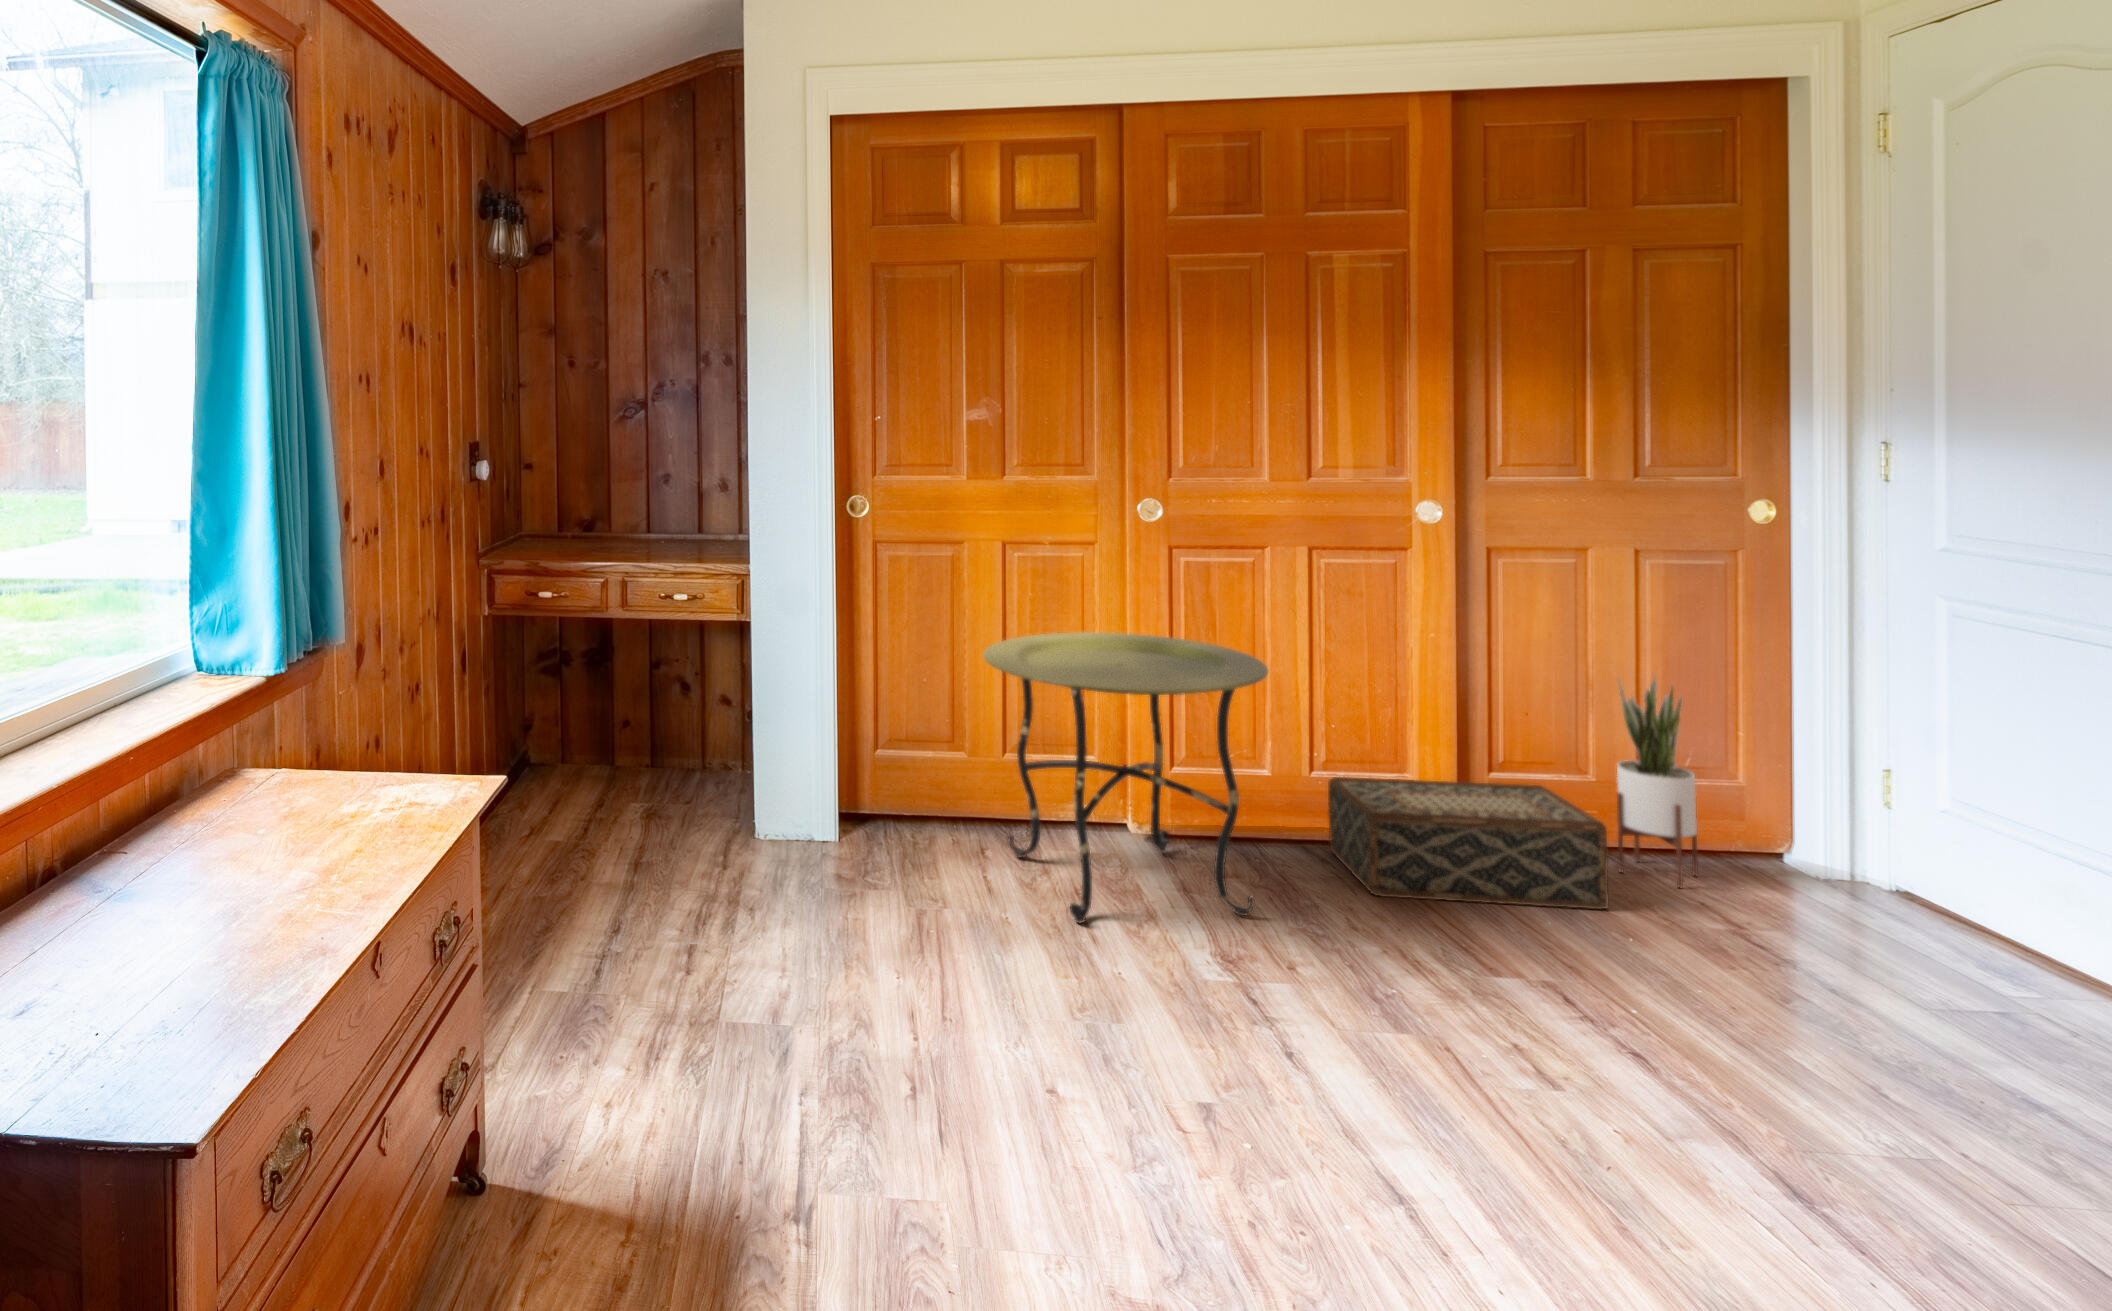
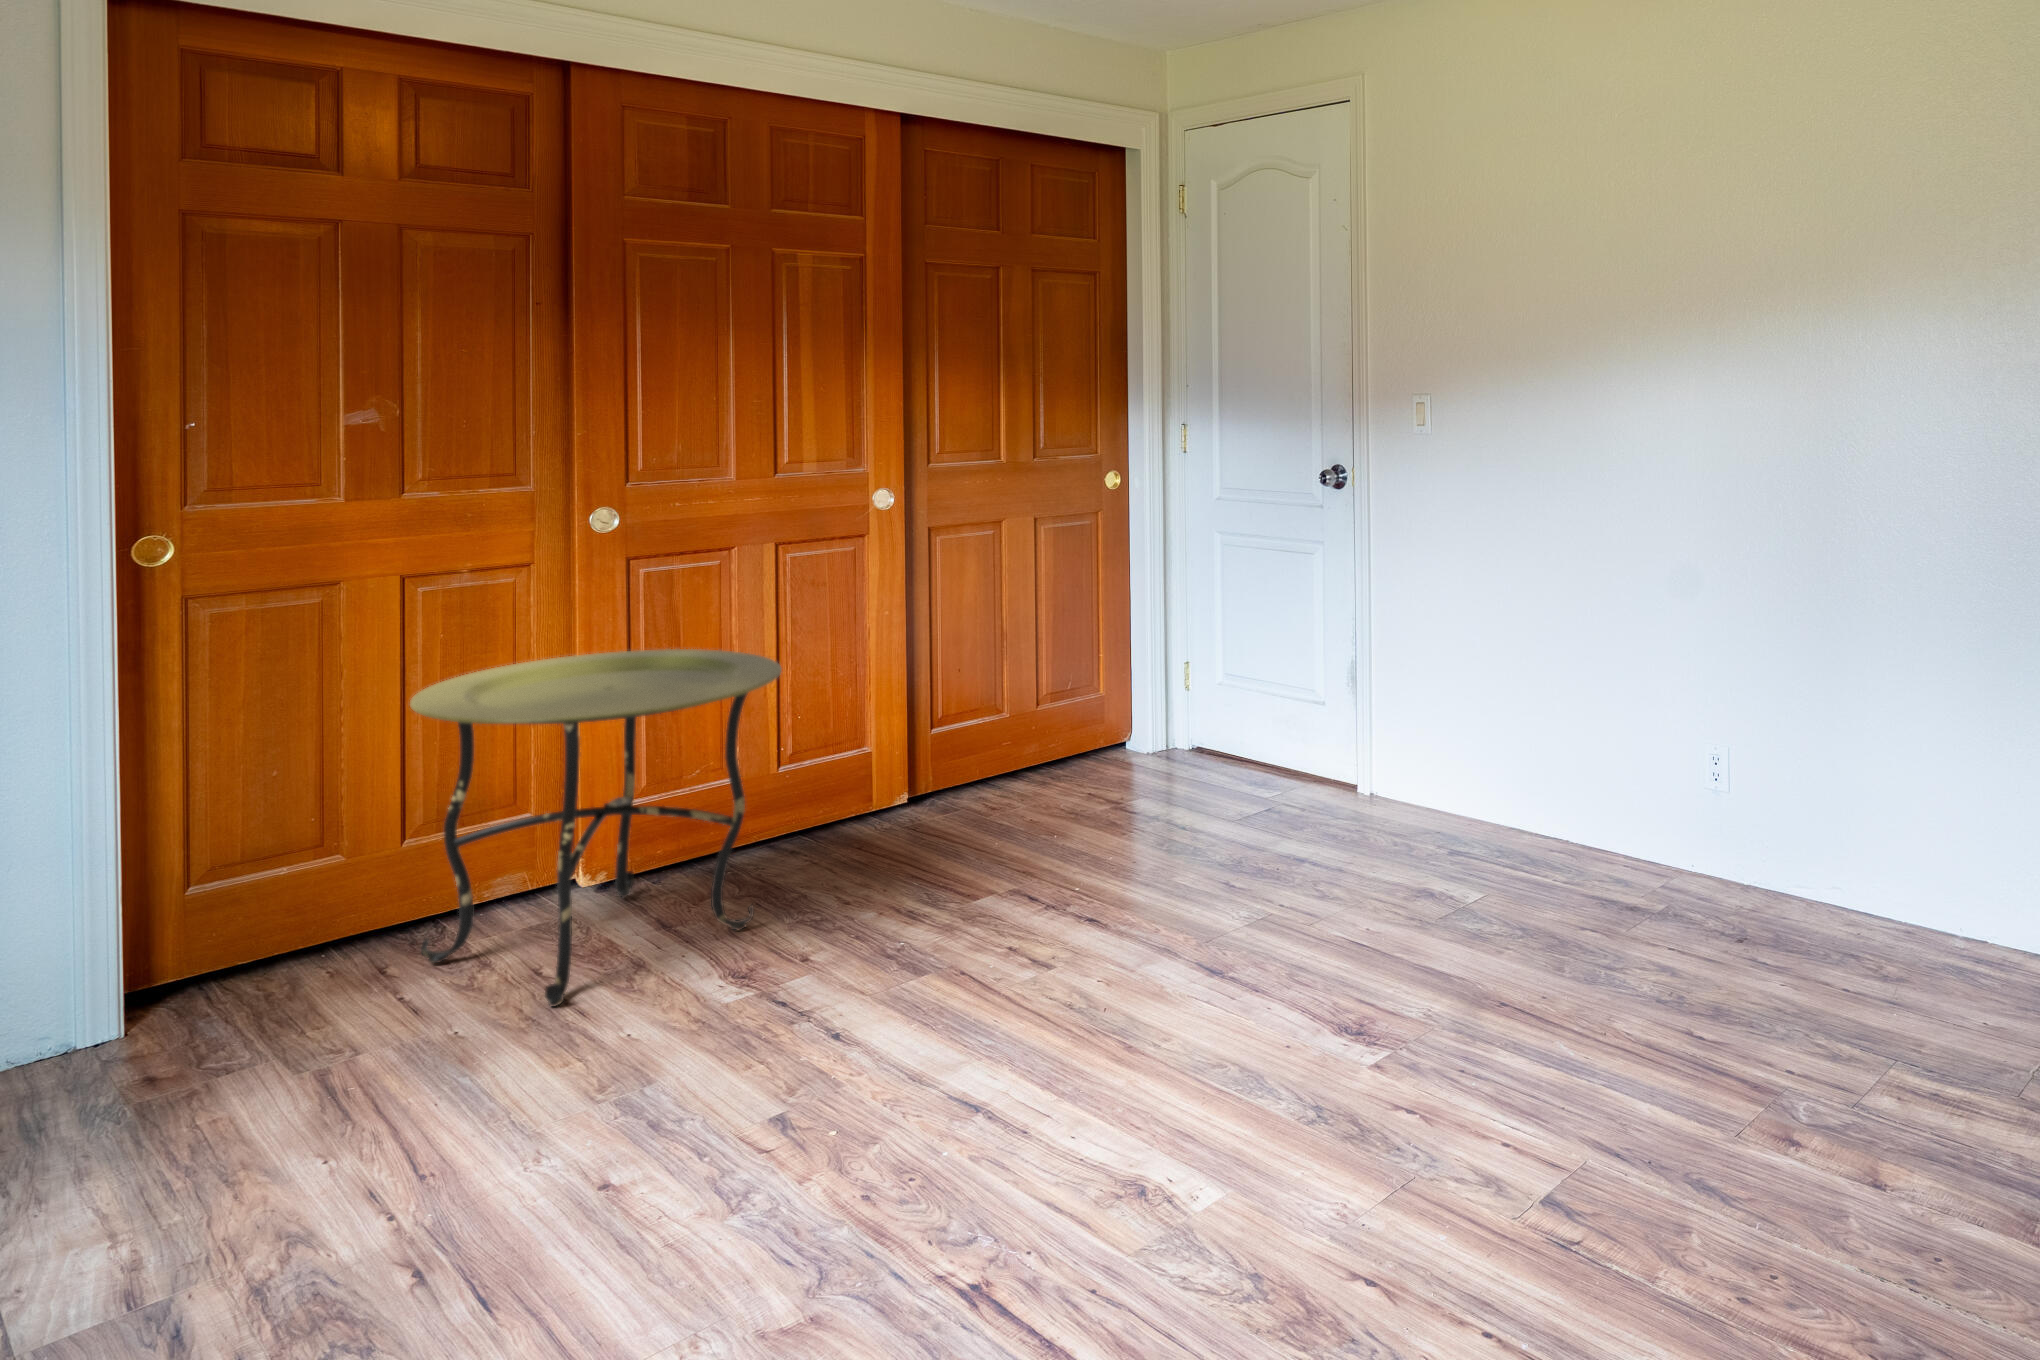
potted plant: present [1617,675,1698,888] -> none [1025,618,1078,789]
woven basket: present [1328,777,1608,909] -> none [799,730,1032,868]

